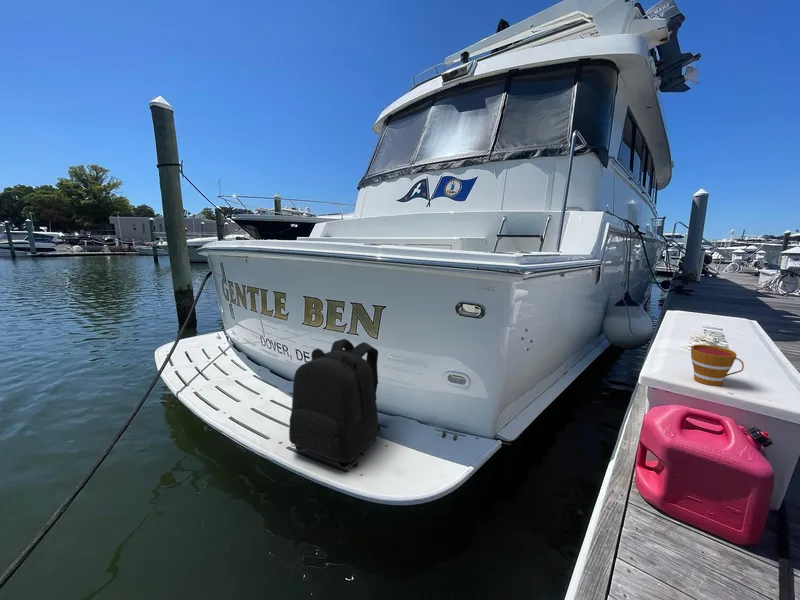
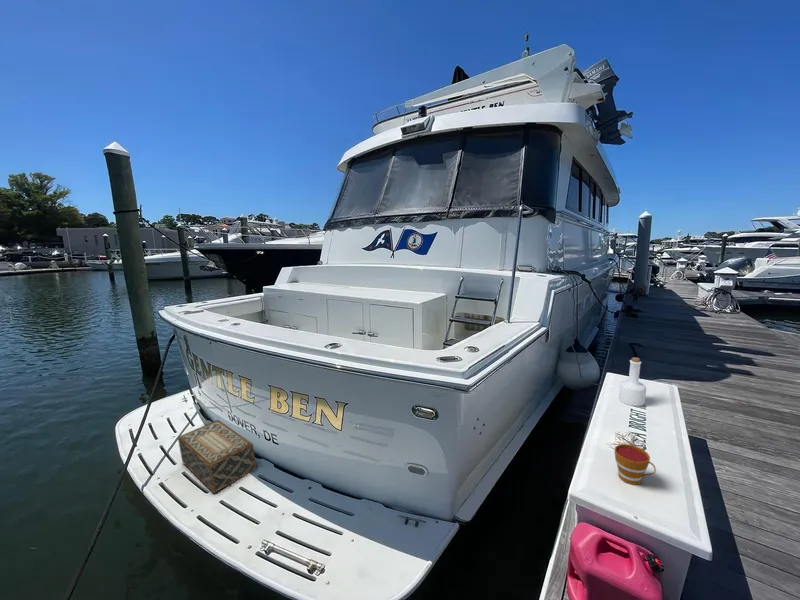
bottle: none [683,282,717,336] -> present [619,357,646,406]
backpack: present [289,339,380,463] -> none [259,431,347,562]
woven basket: none [211,346,287,407] -> present [178,420,256,493]

